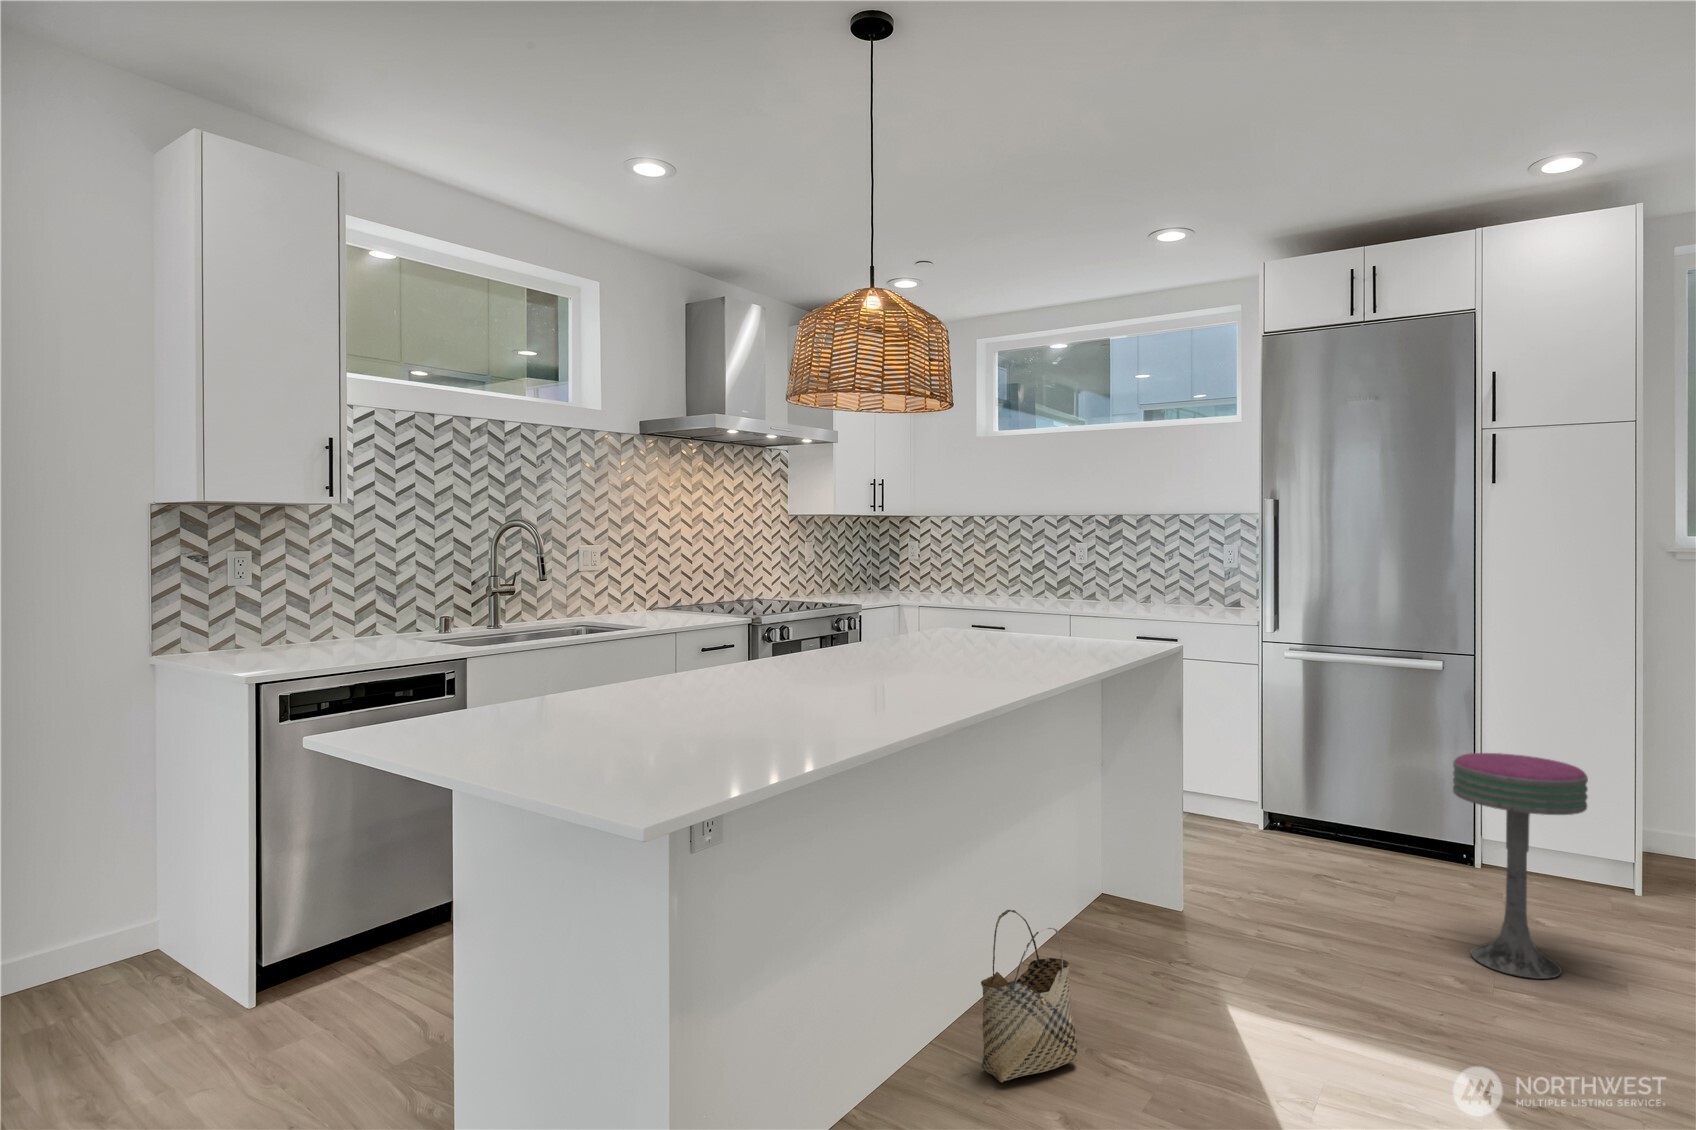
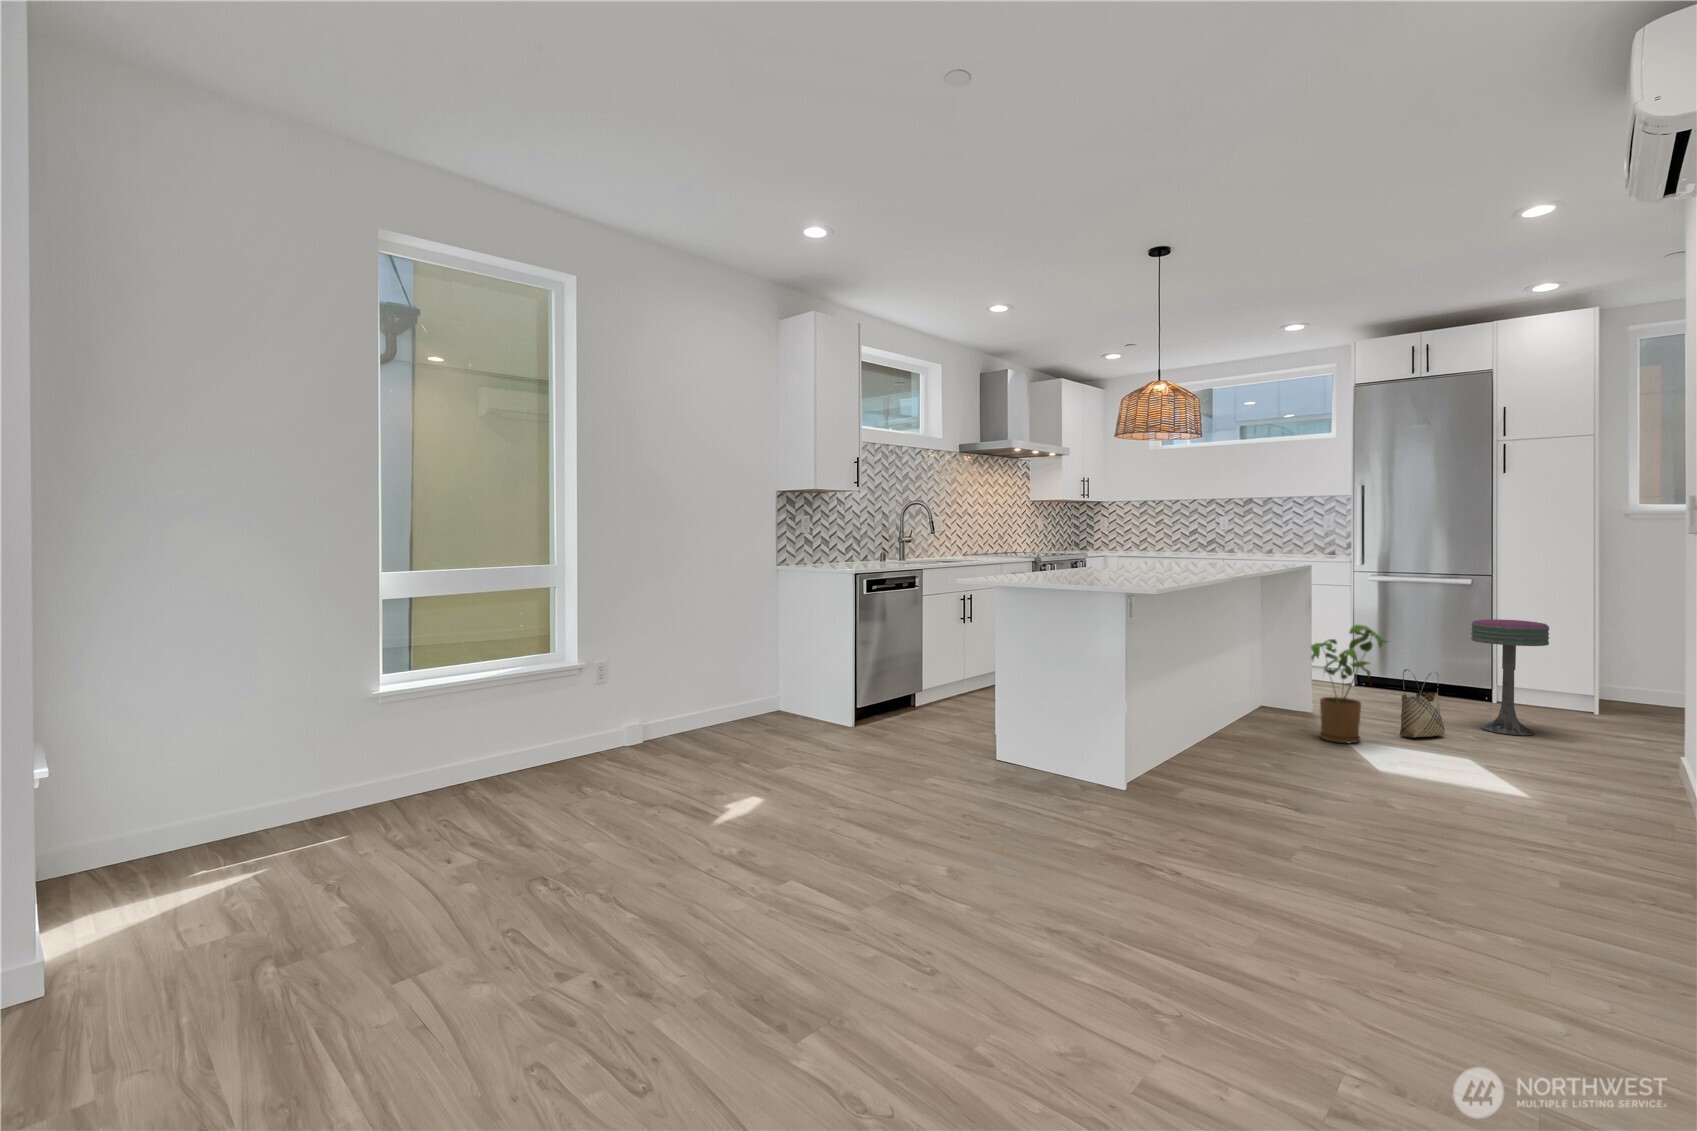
house plant: none [1170,788,1317,1030] -> present [1311,625,1386,743]
woven basket: present [981,910,1077,1082] -> present [1400,669,1445,738]

